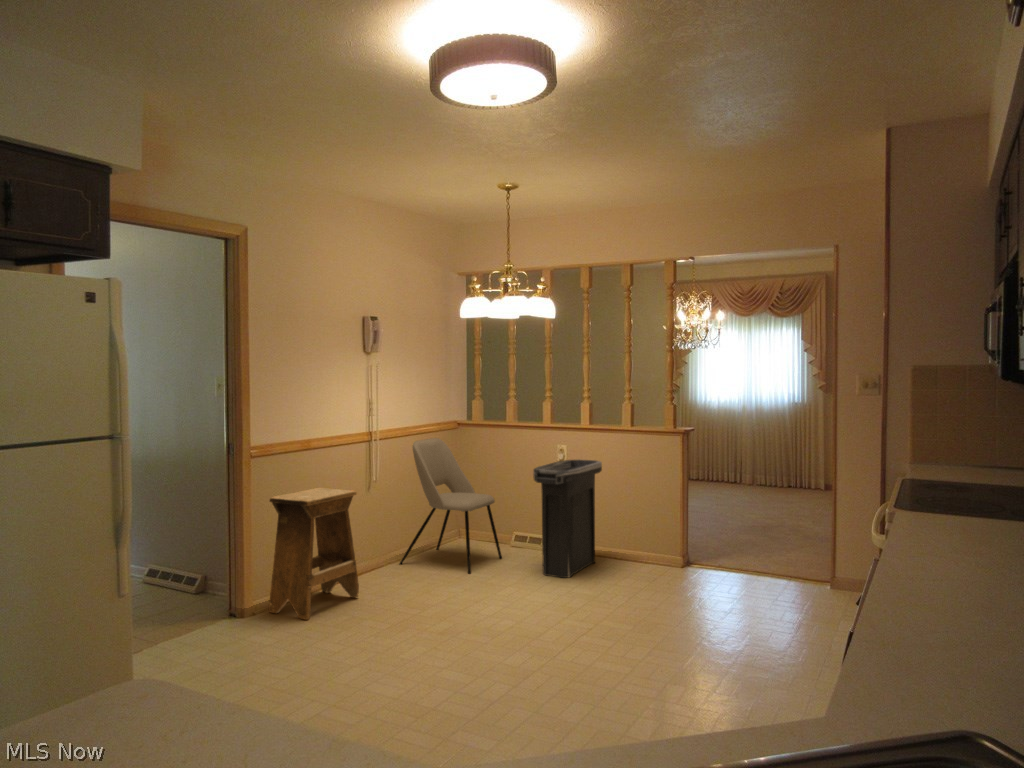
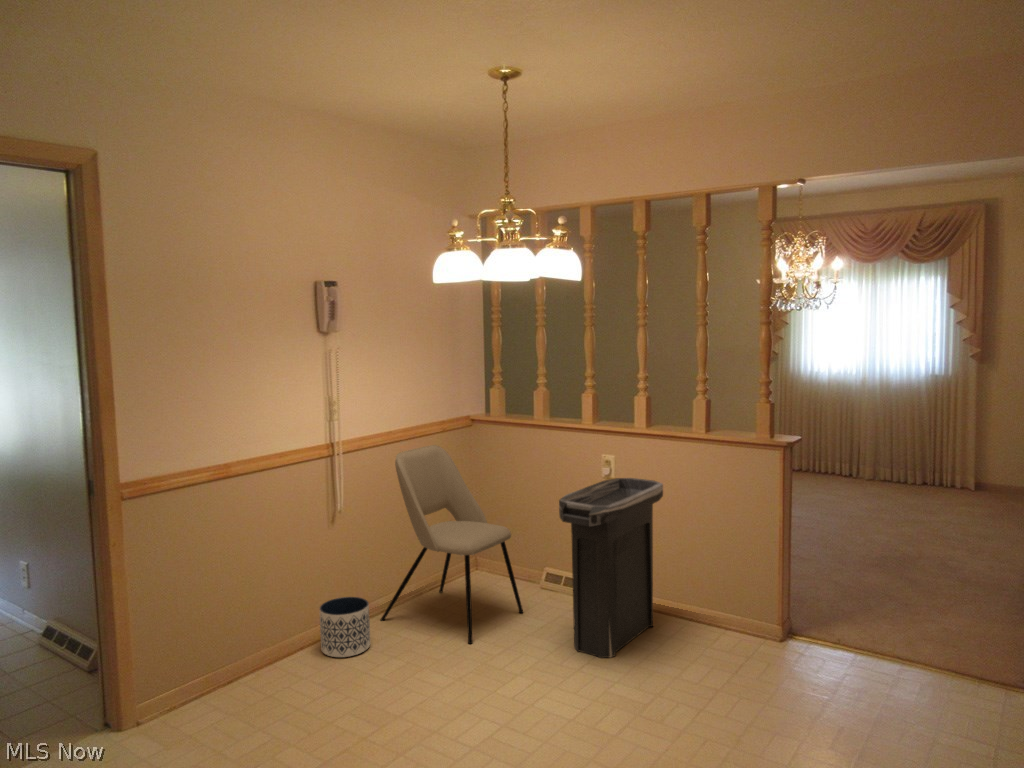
stool: present [269,488,359,620] -> none [155,532,299,741]
planter: none [363,543,398,582] -> present [320,597,371,657]

